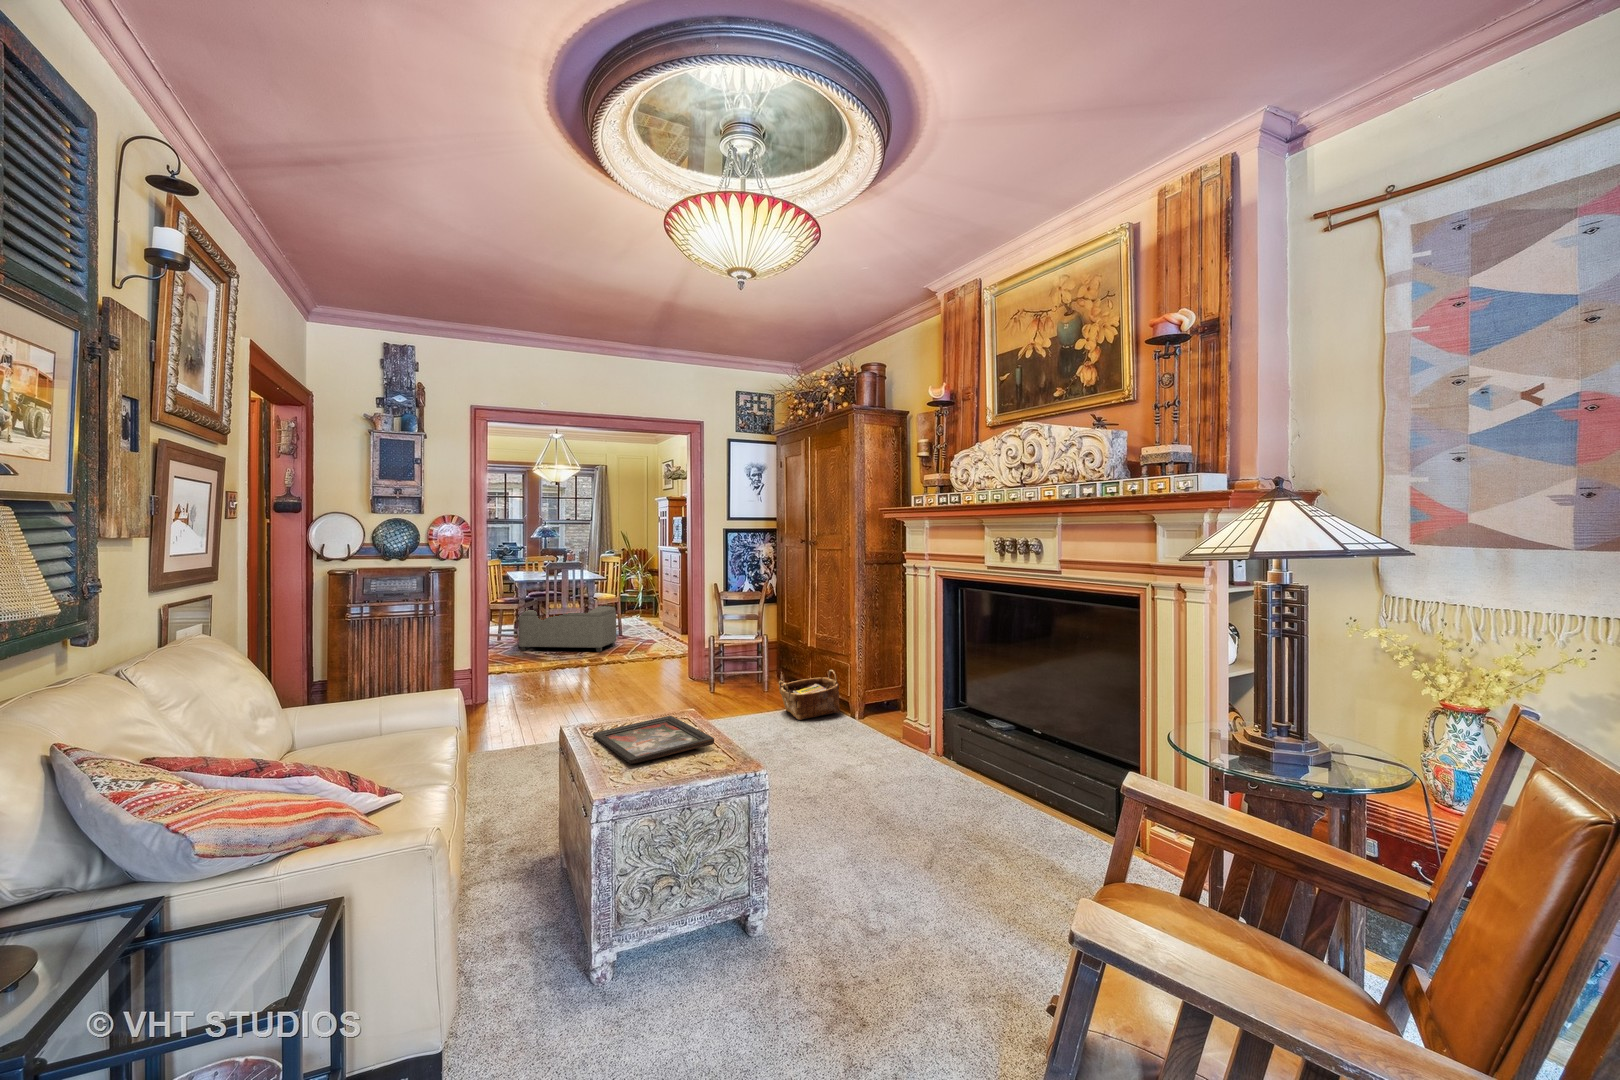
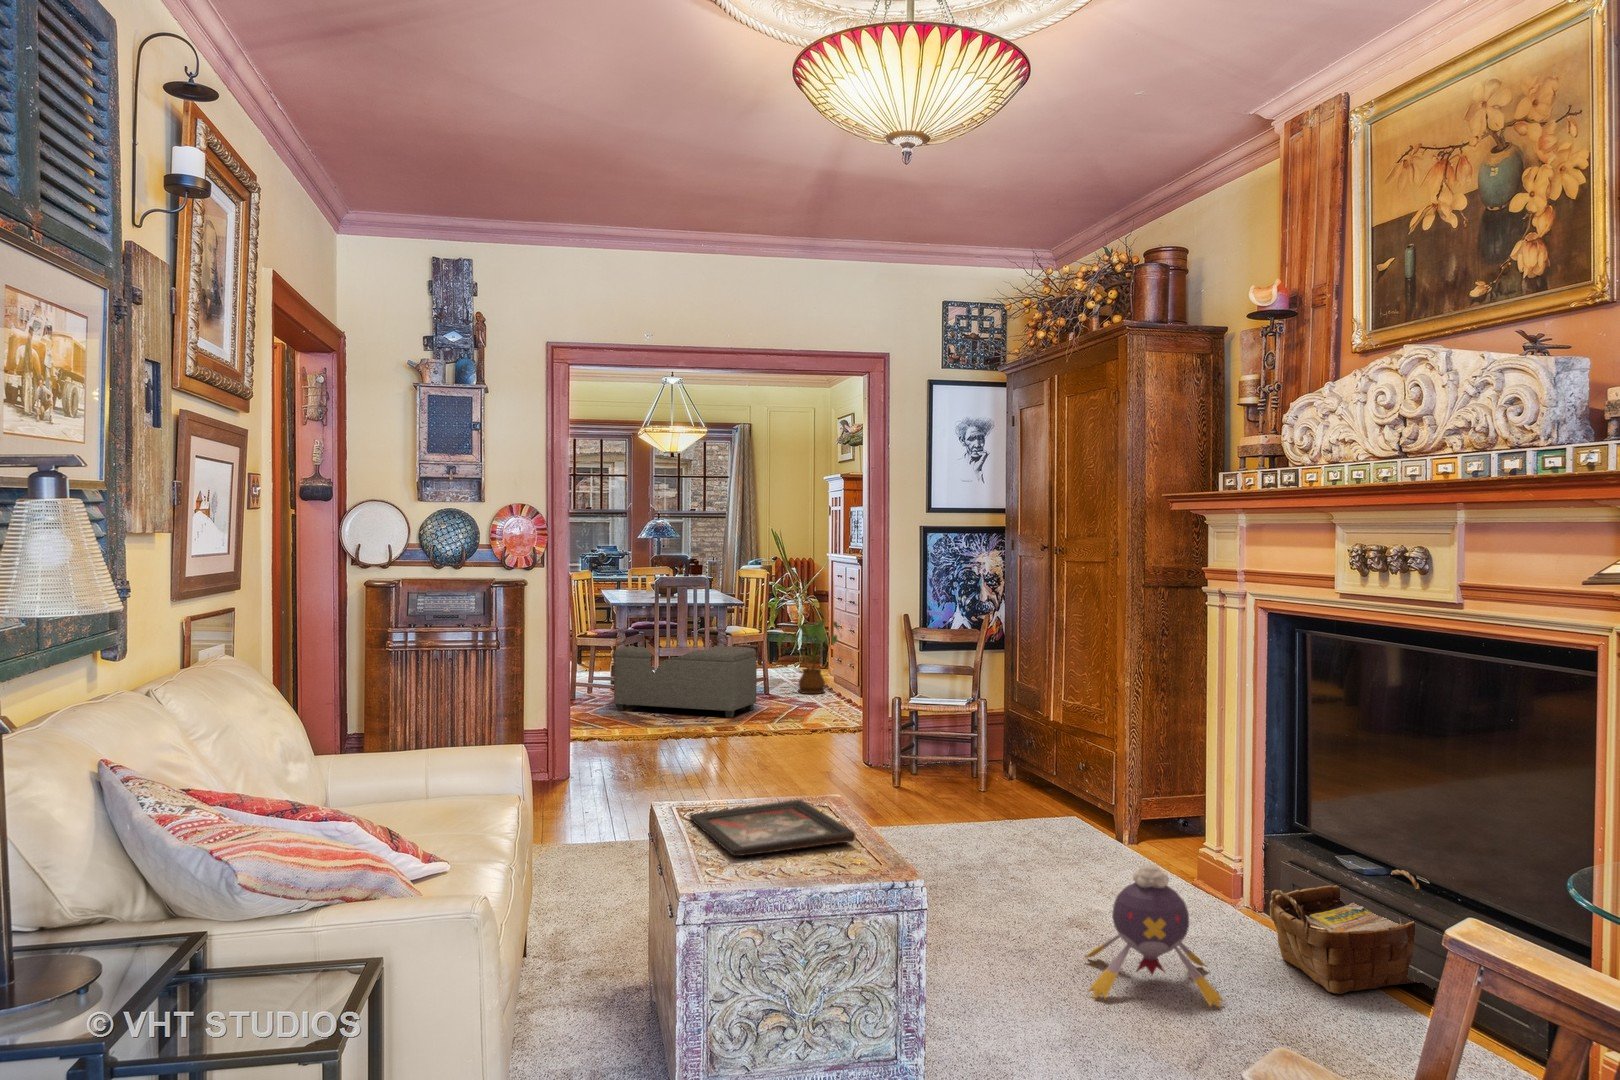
house plant: none [629,587,670,634] -> present [778,619,838,694]
woven basket: present [779,670,840,720] -> present [1270,870,1420,994]
plush toy: none [846,737,934,825] -> present [1085,865,1223,1007]

